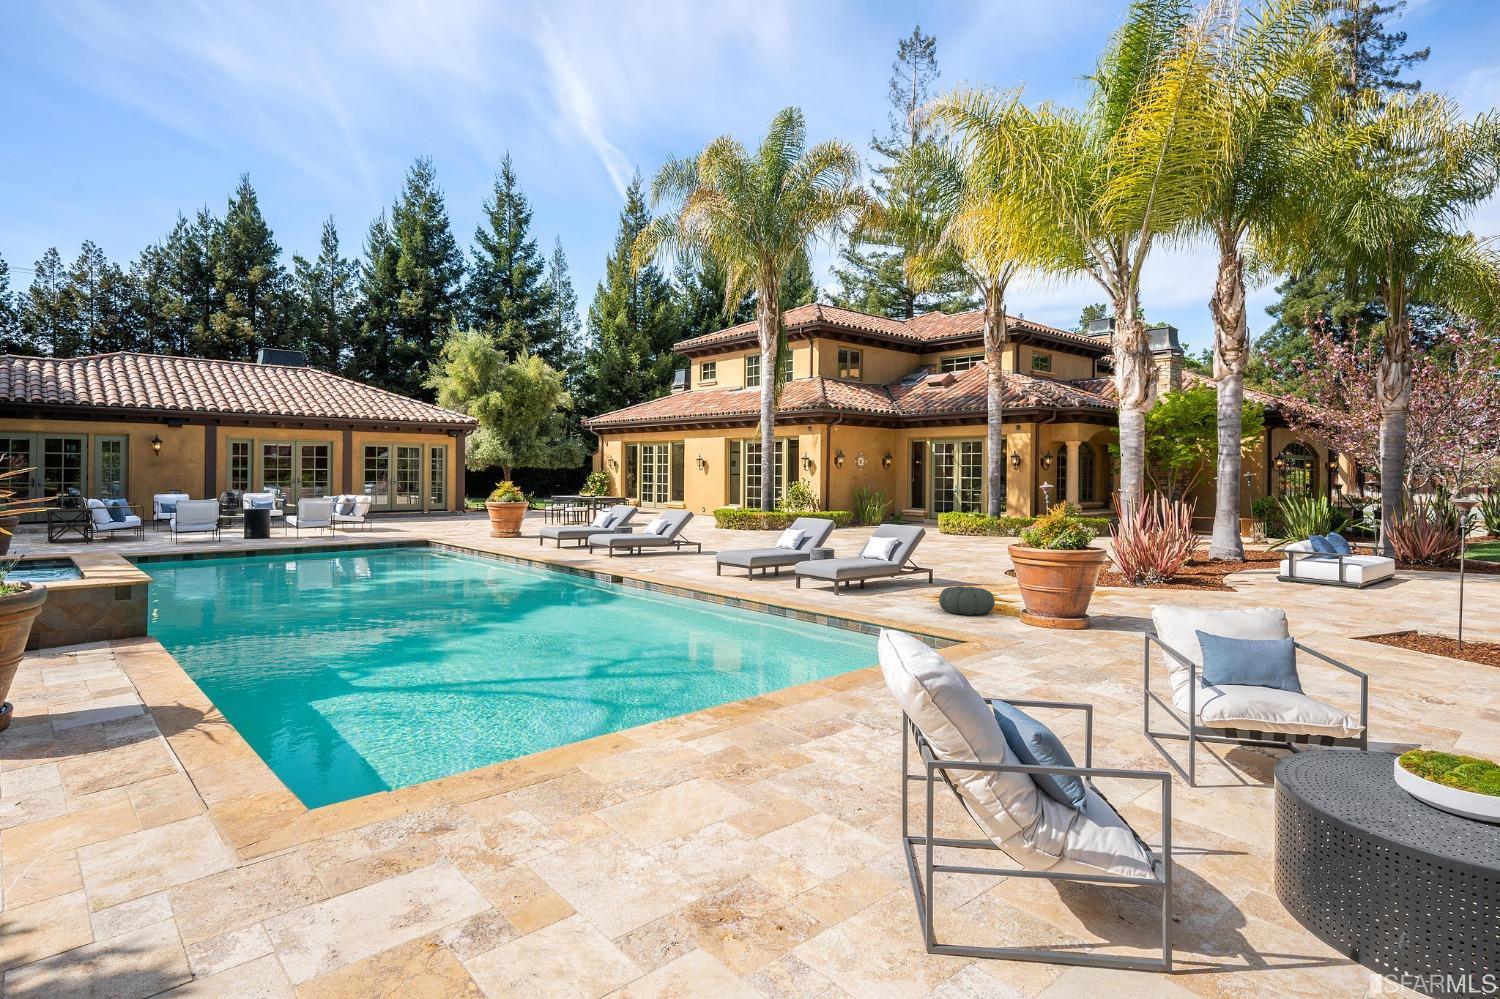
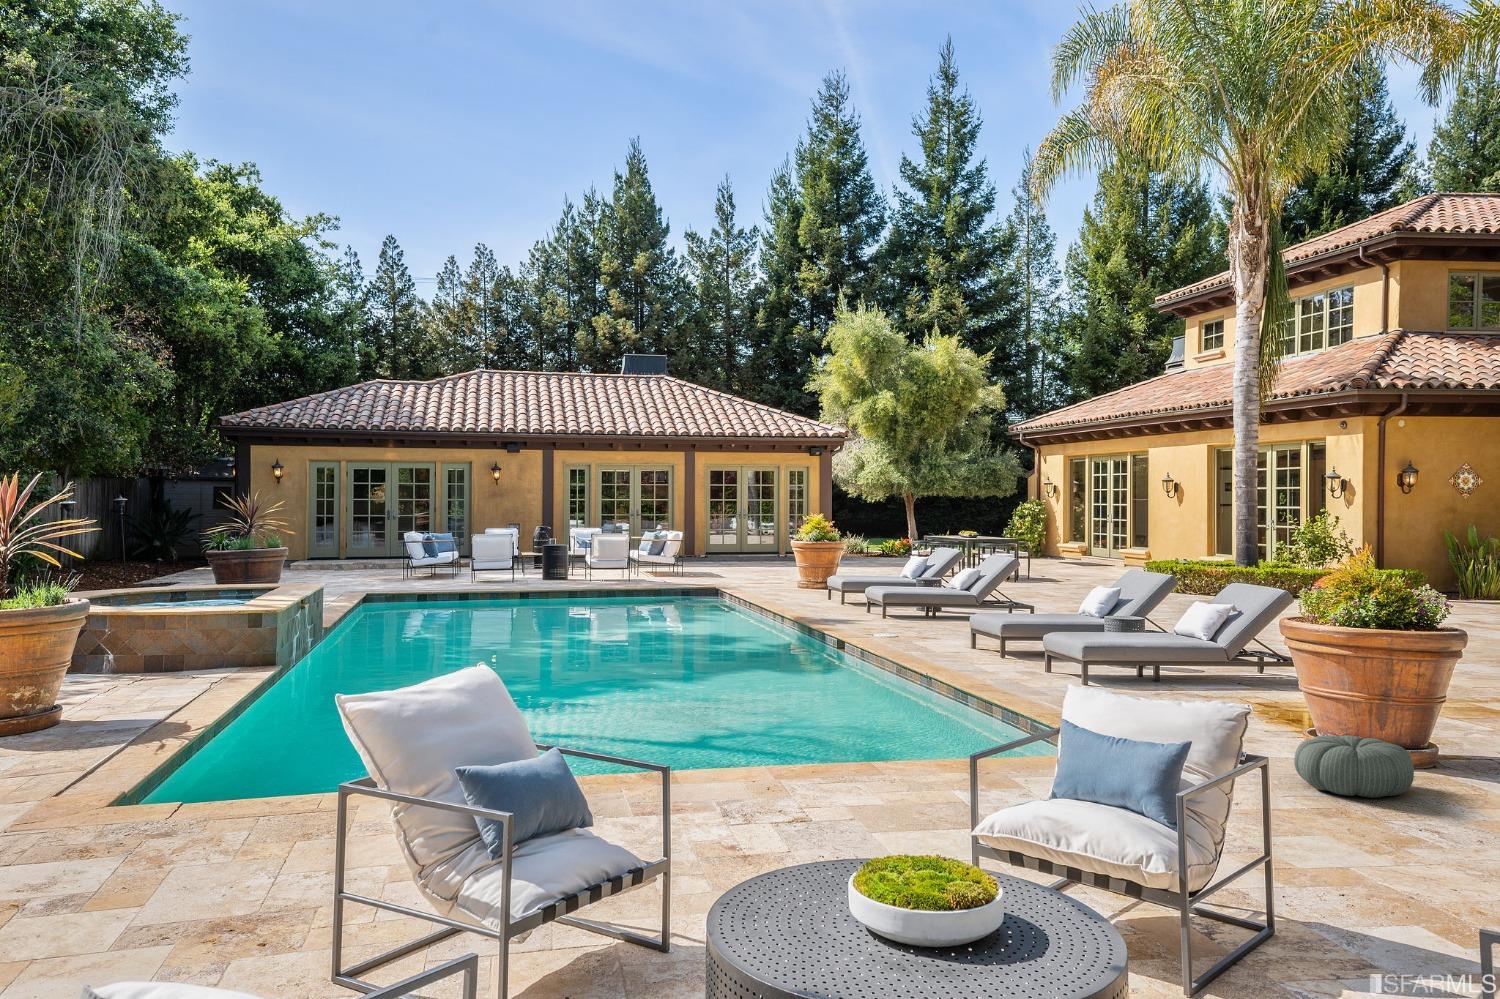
side table: present [47,508,93,544] -> none [349,548,390,587]

